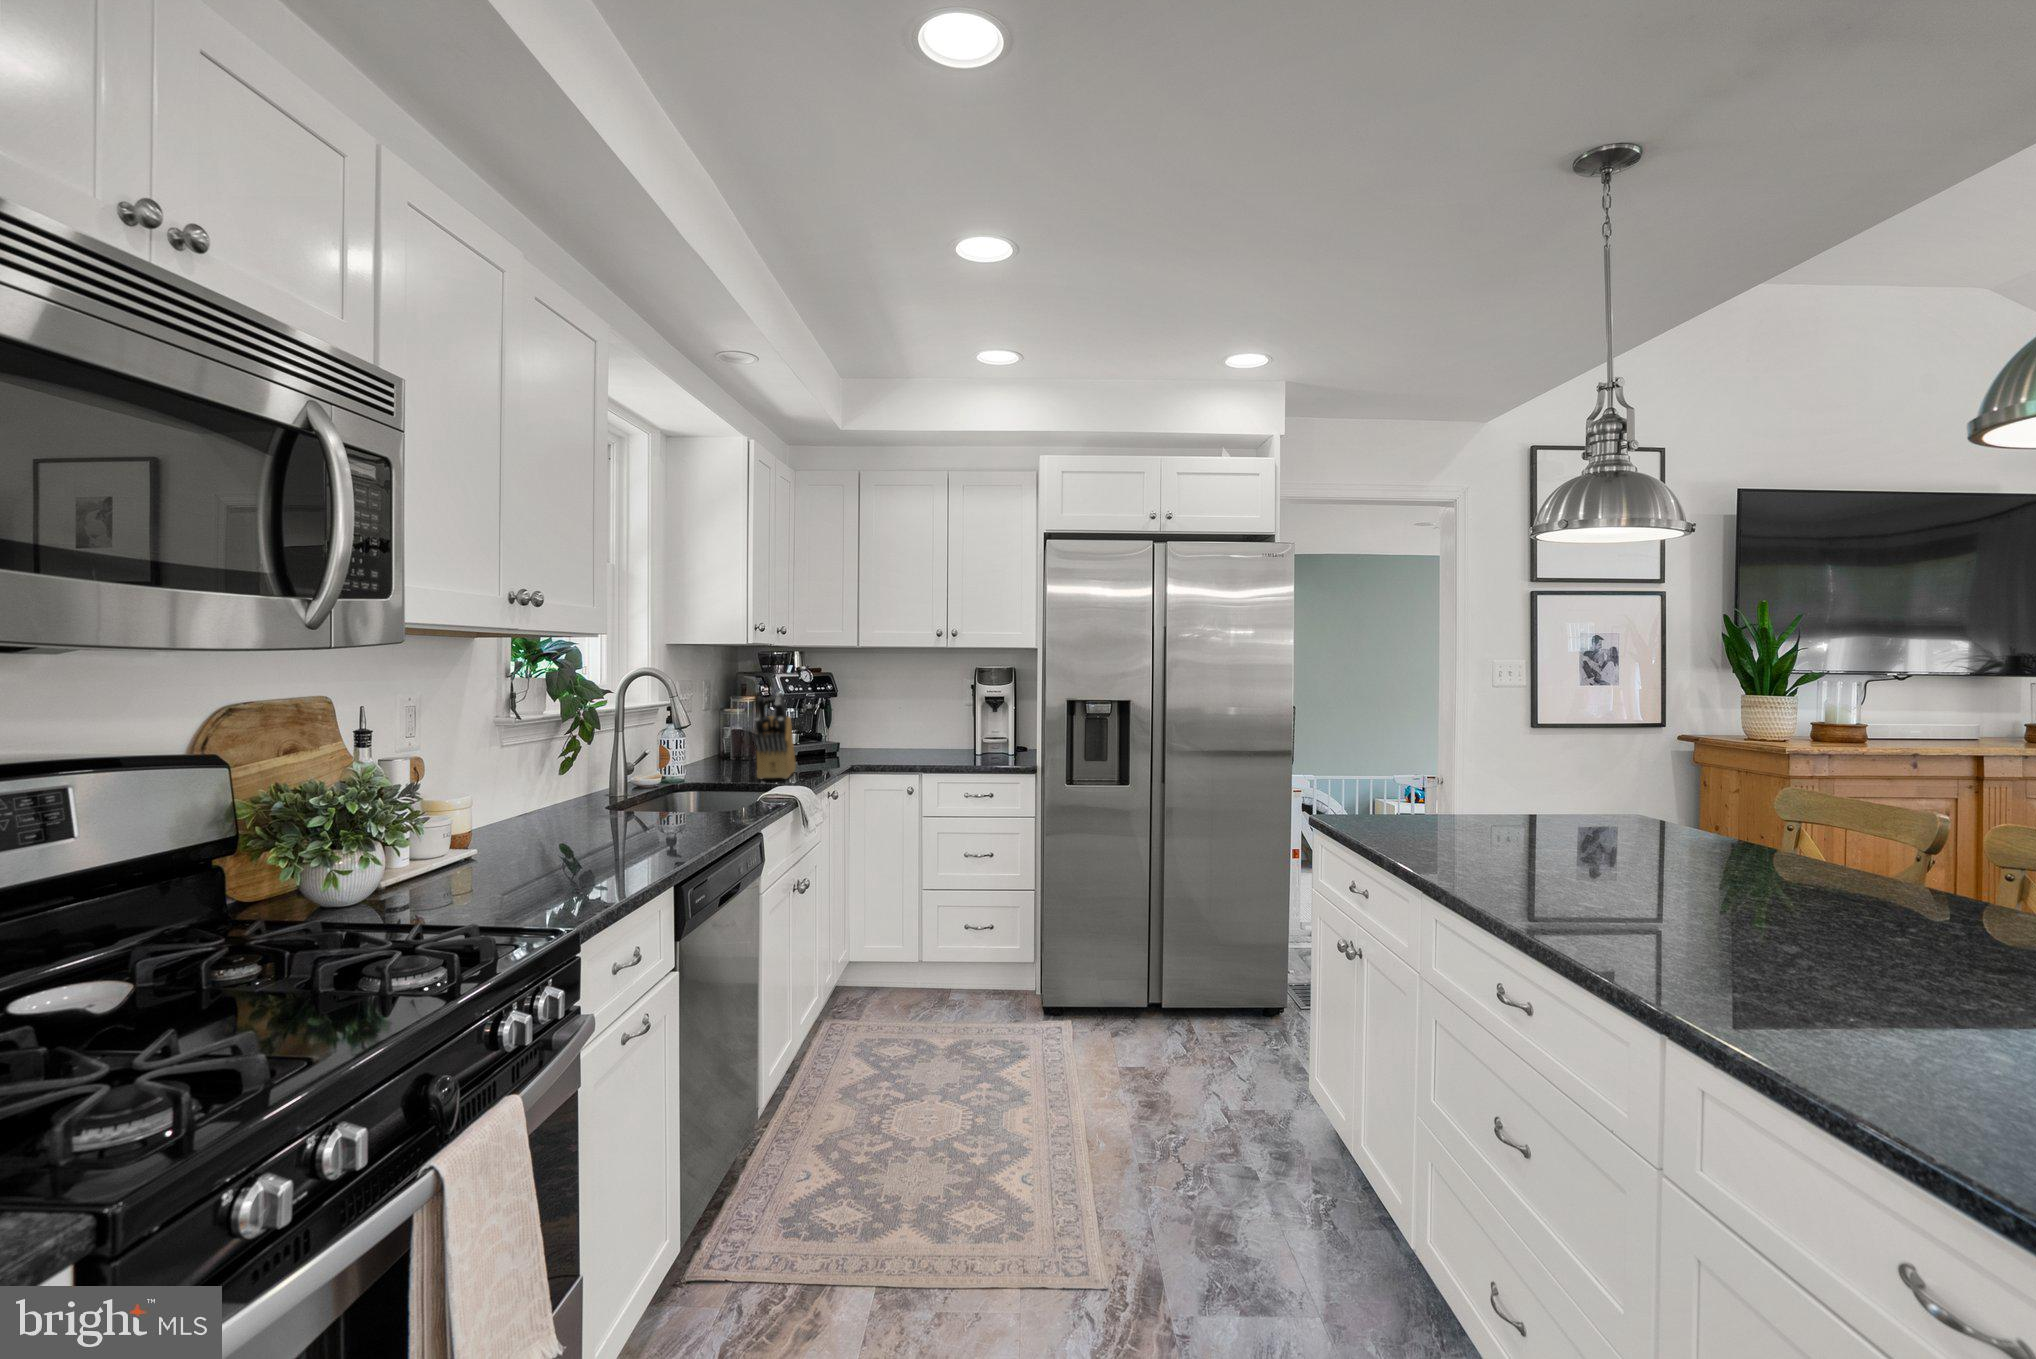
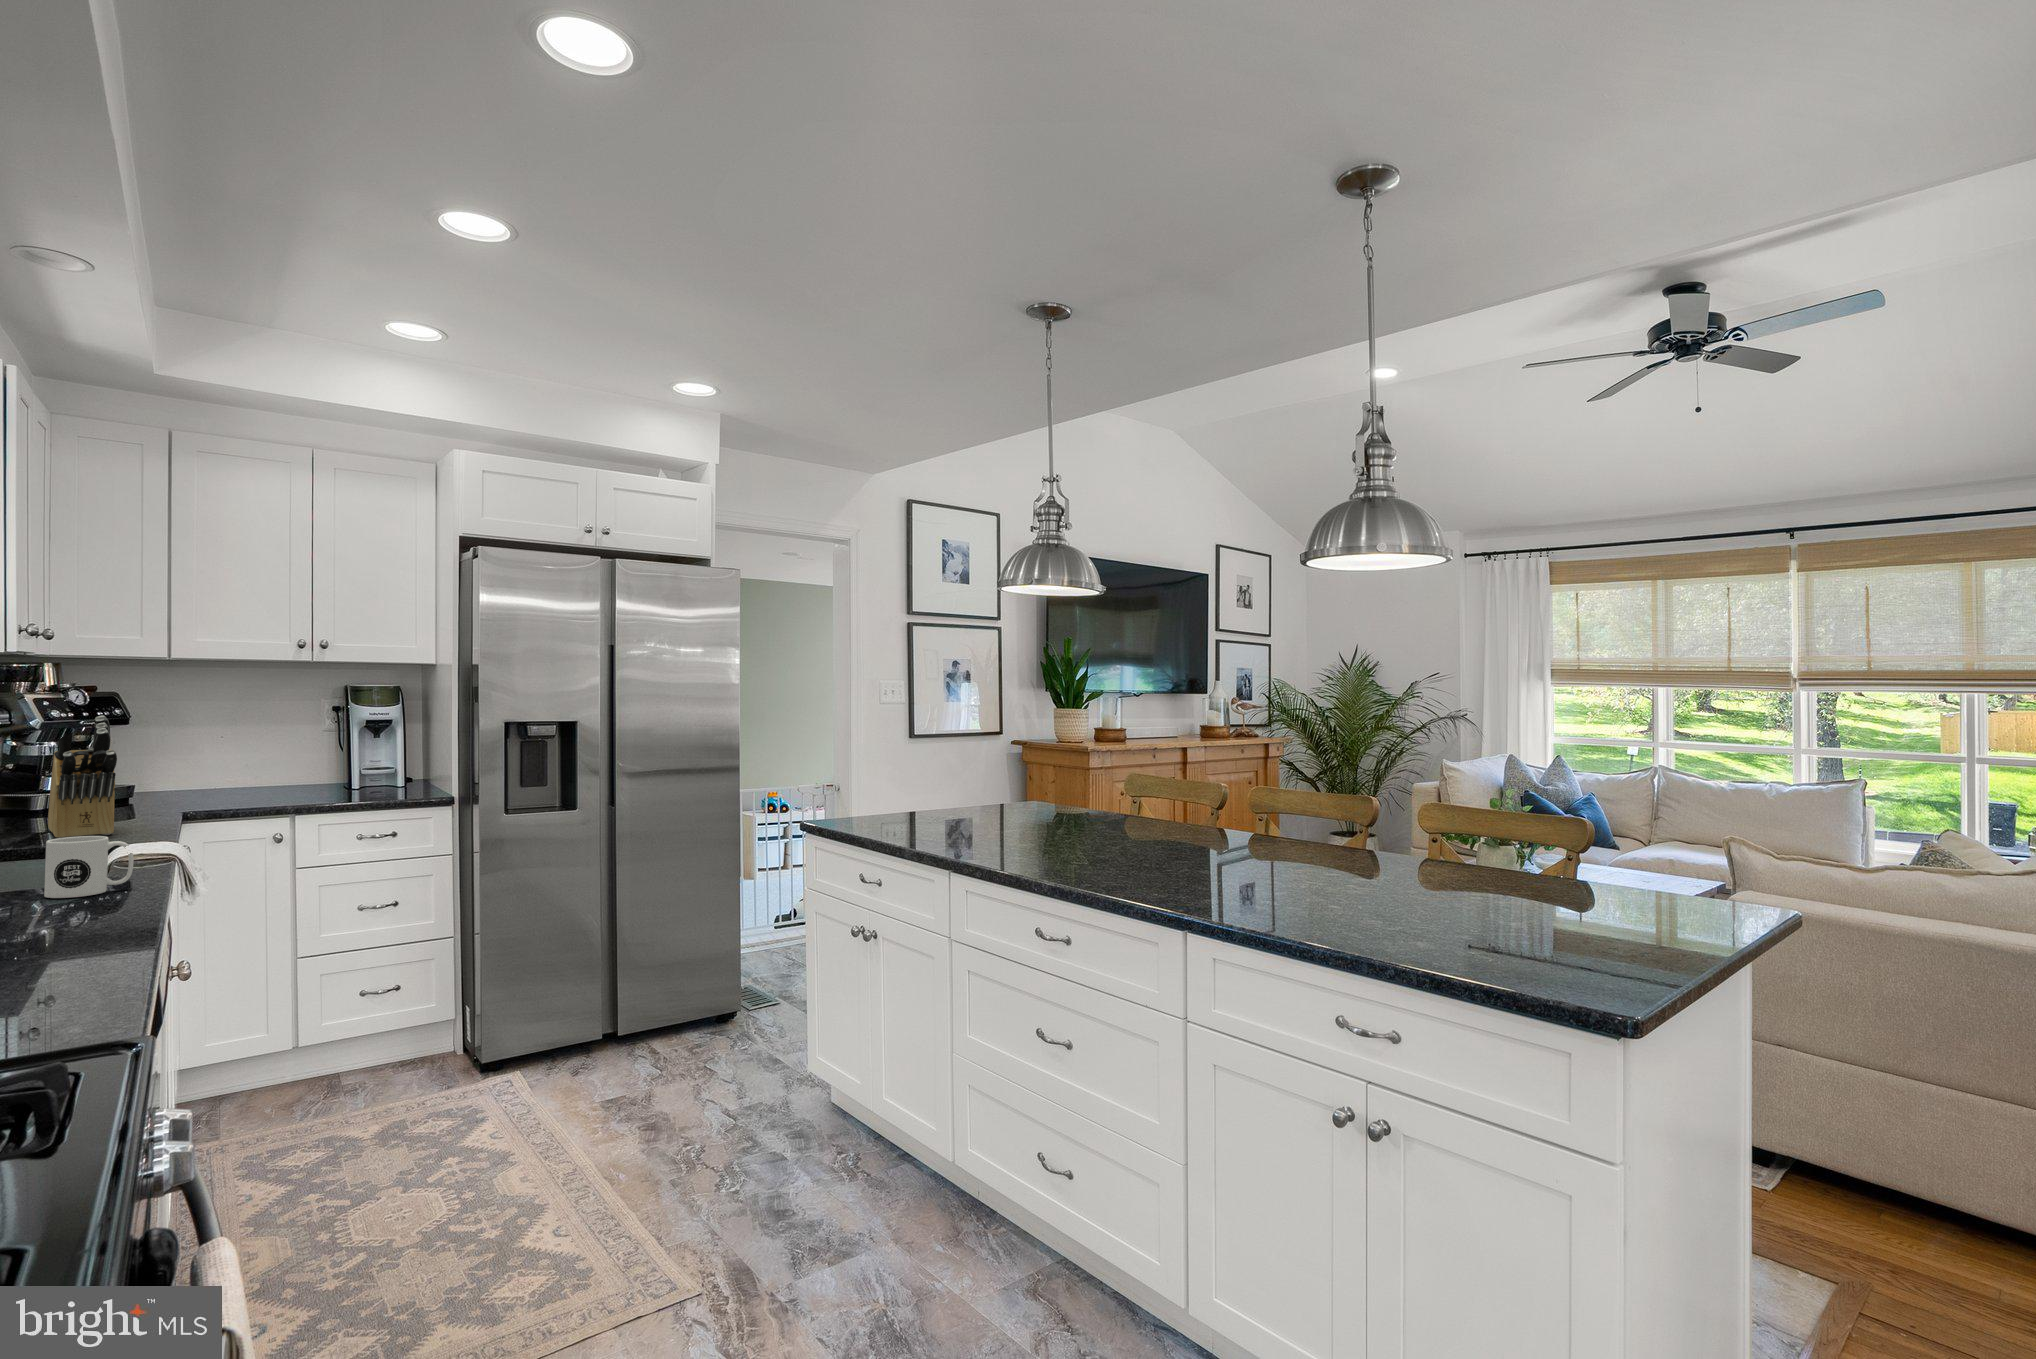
mug: none [676,779,725,823] -> present [44,836,134,898]

